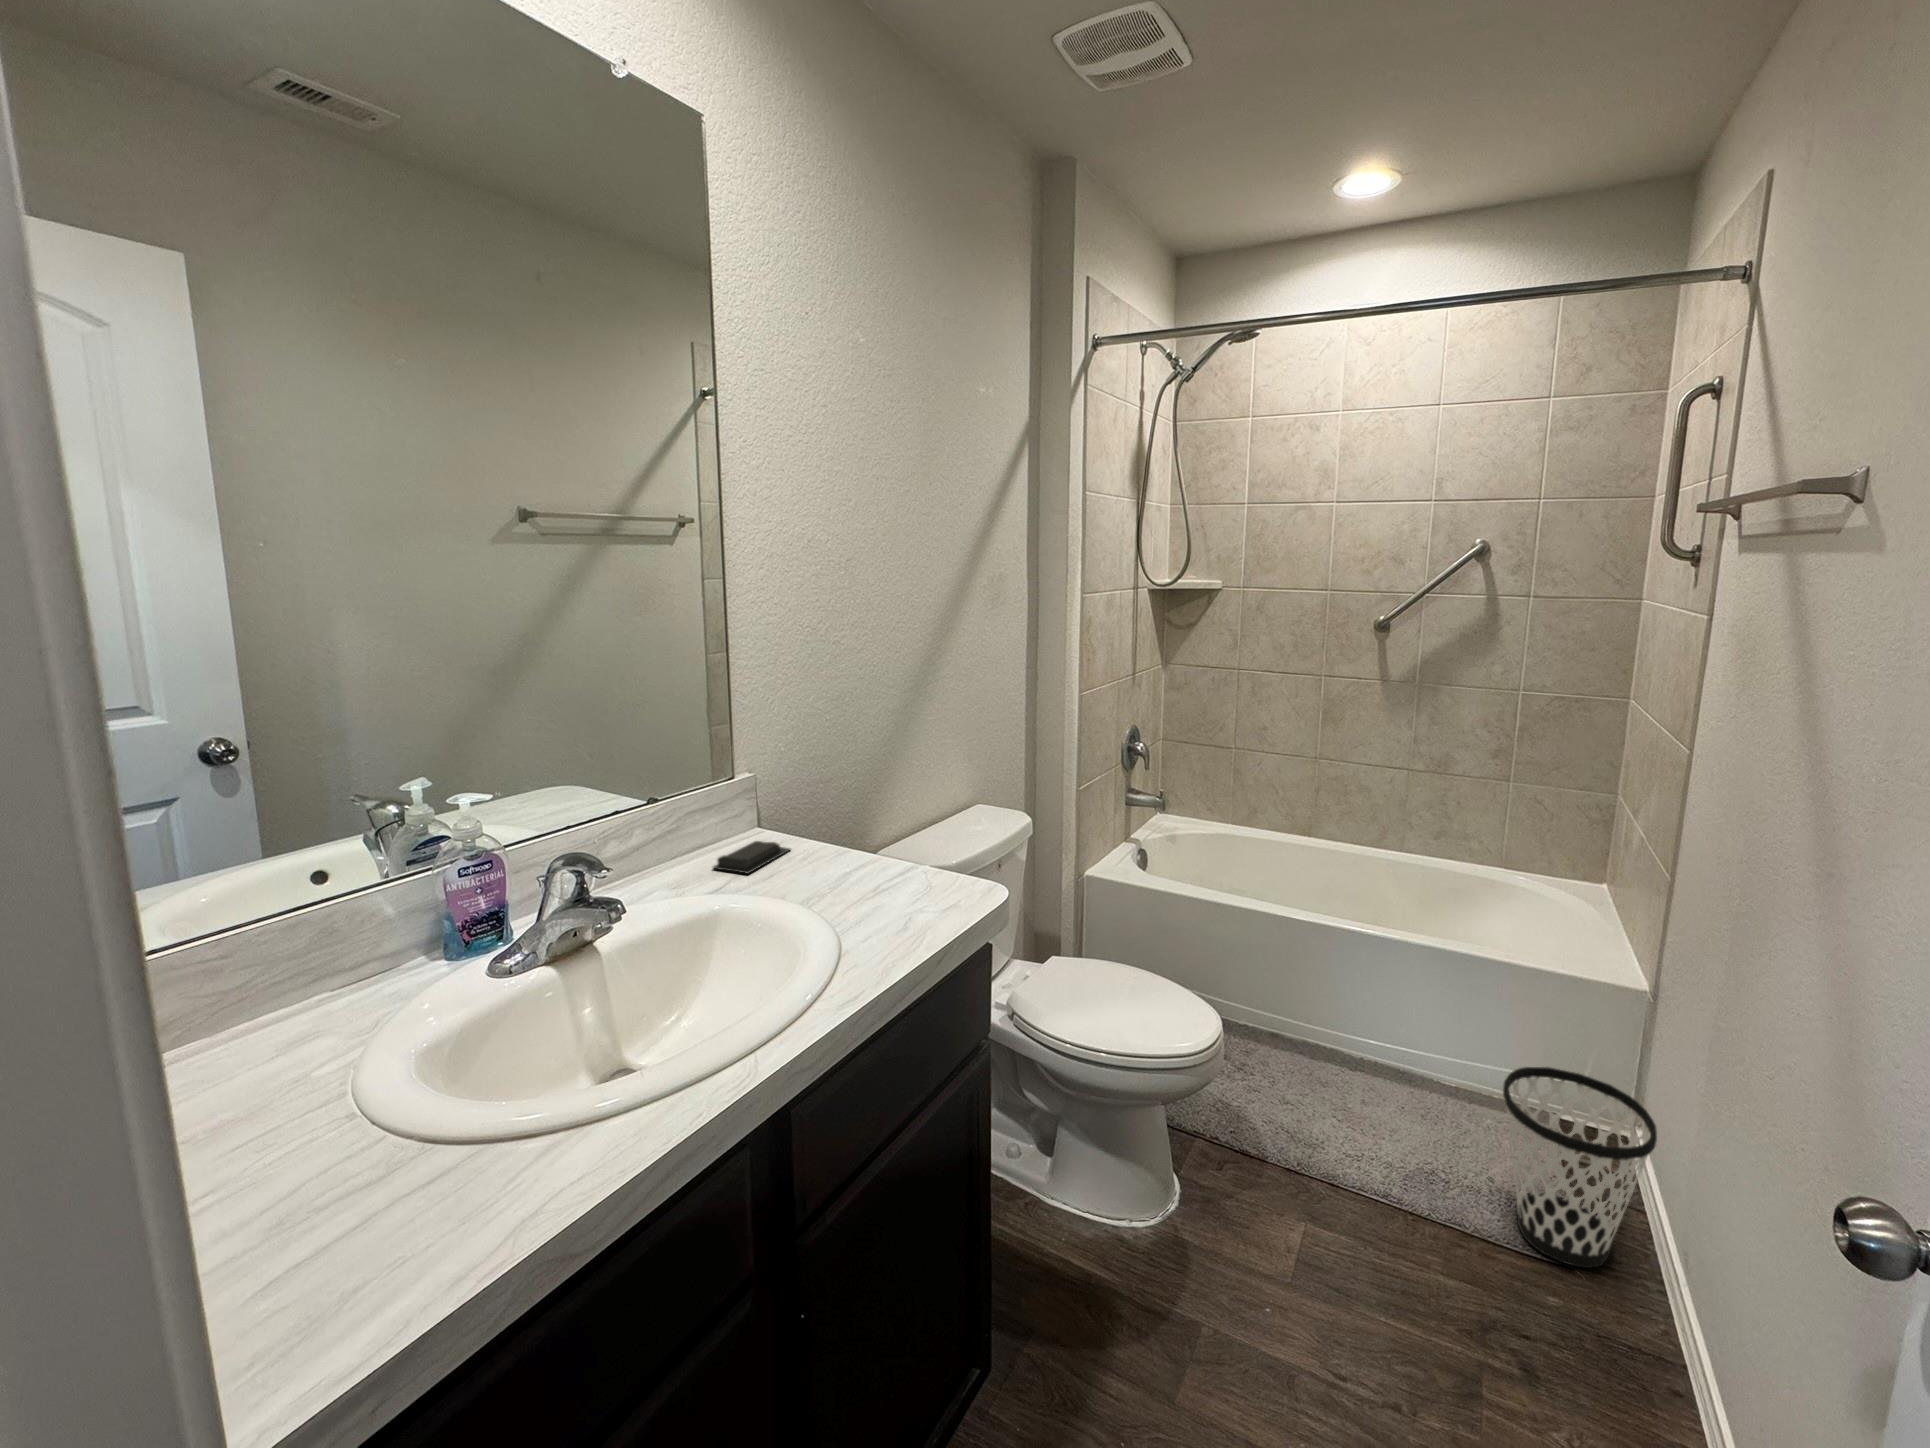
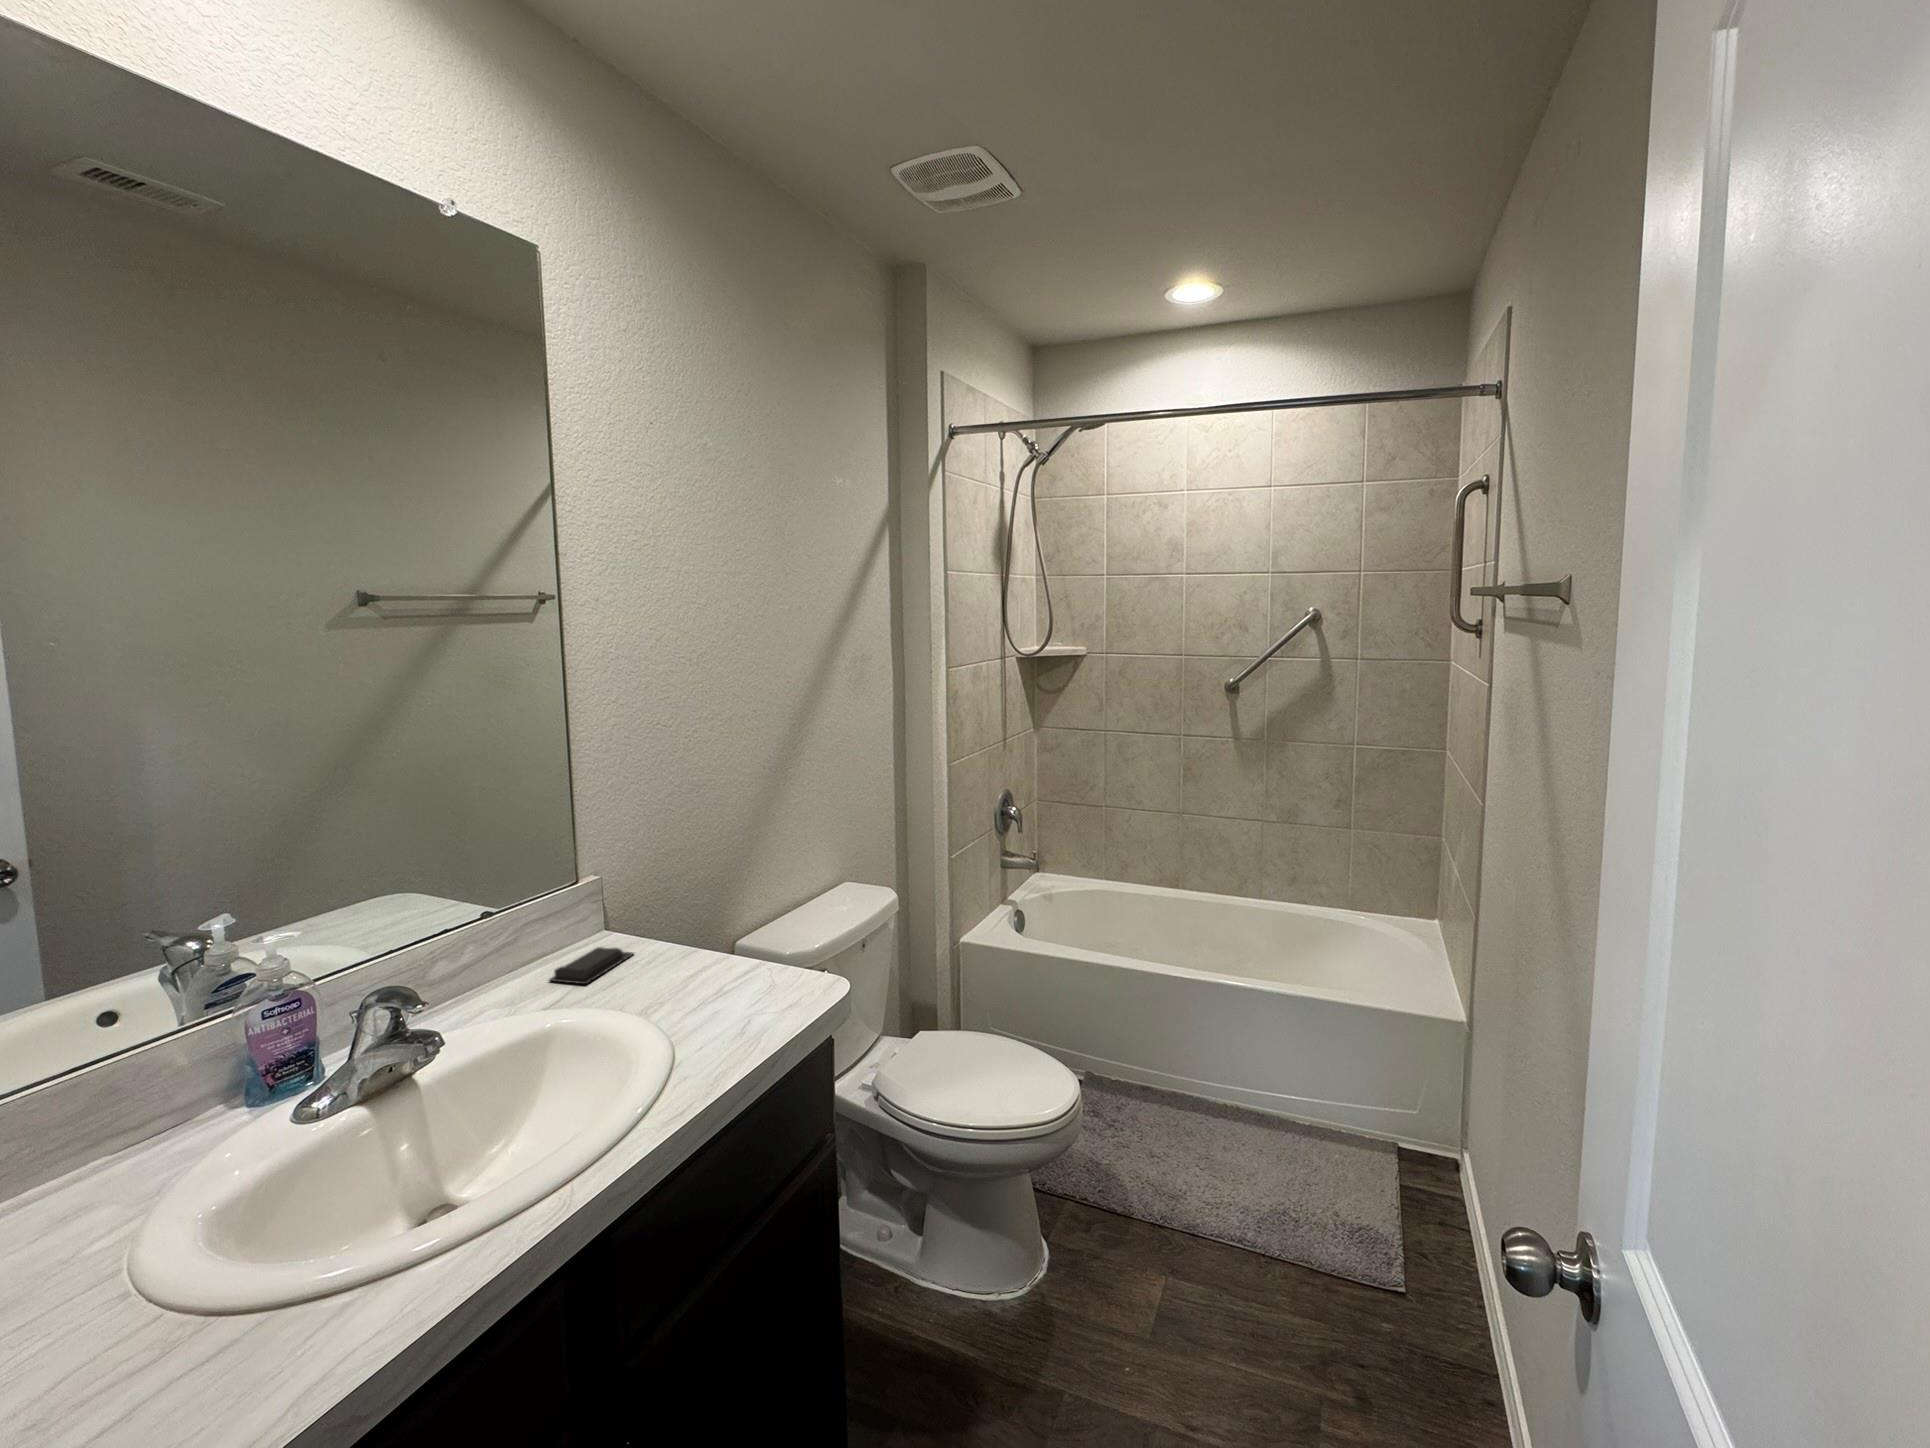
wastebasket: present [1503,1067,1657,1268] -> none [1338,1105,1468,1294]

